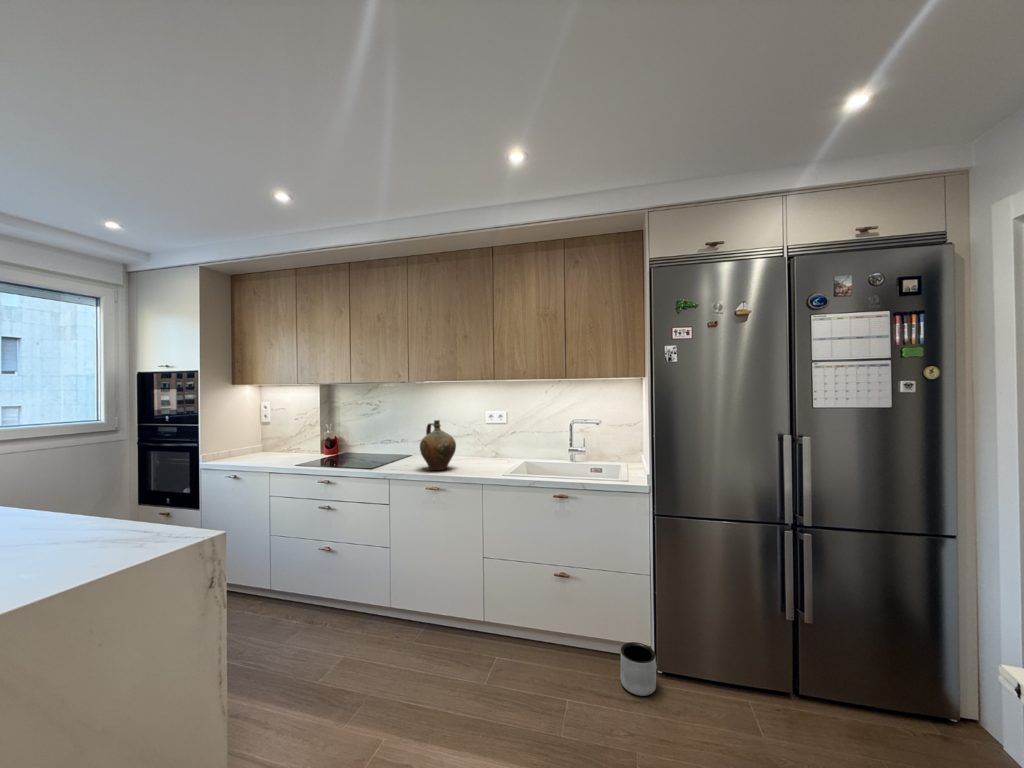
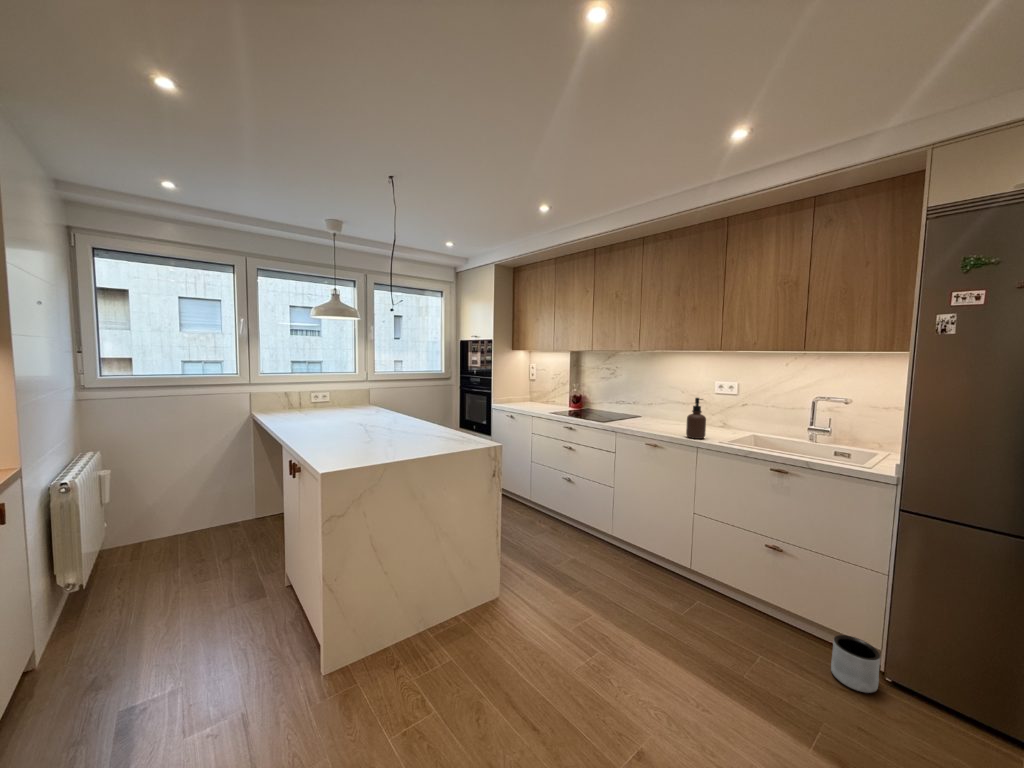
ceramic jug: present [420,420,456,470] -> none [644,386,677,430]
soap dispenser: none [469,430,488,475] -> present [686,398,706,439]

